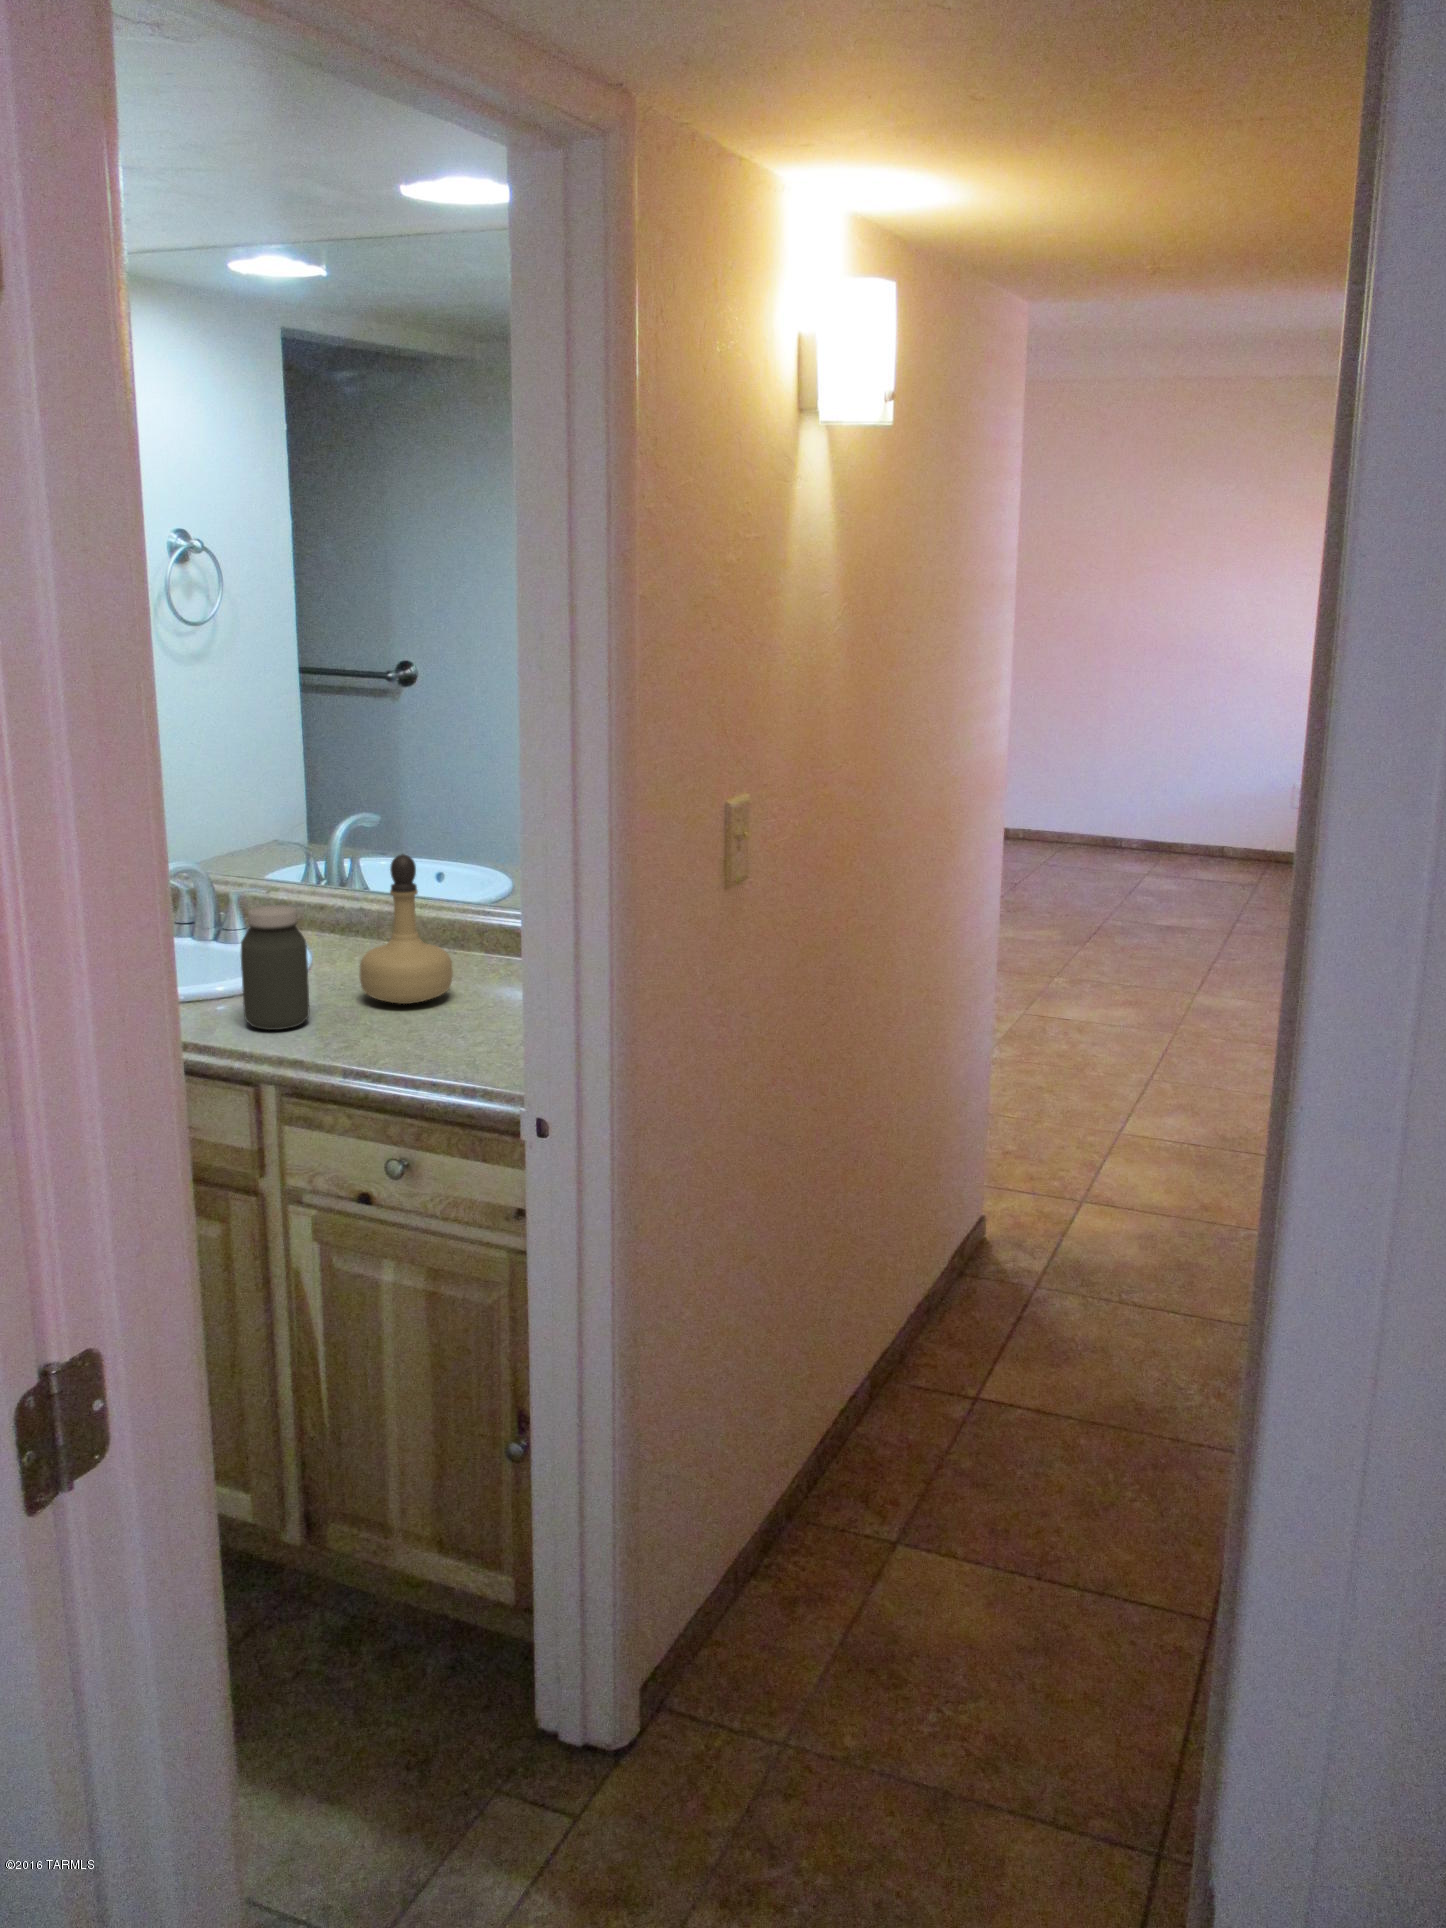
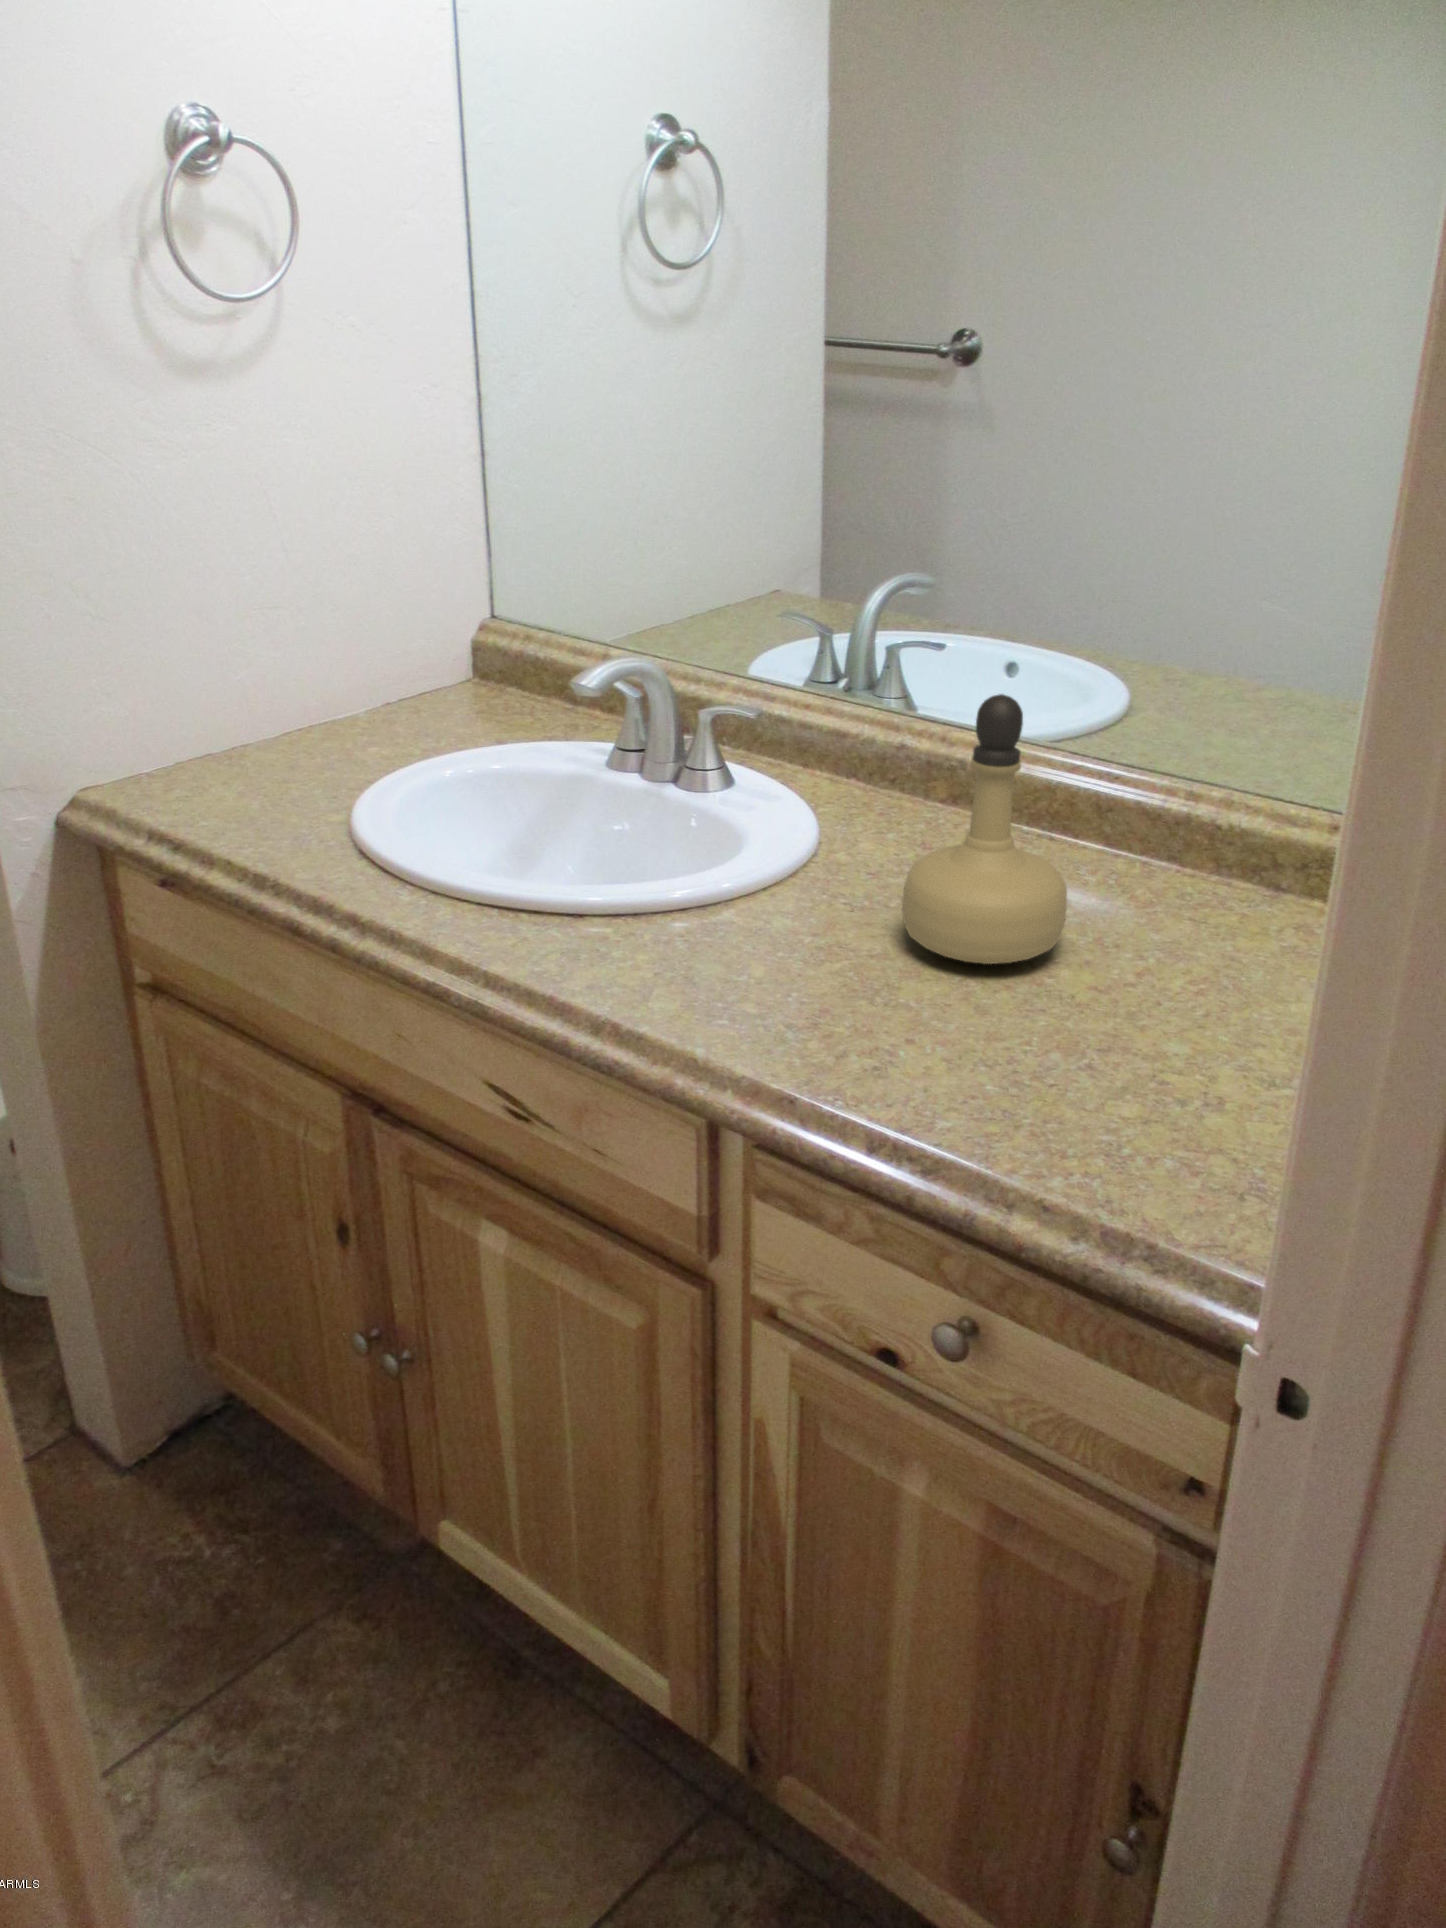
jar: present [241,905,310,1030] -> none [703,781,818,1007]

